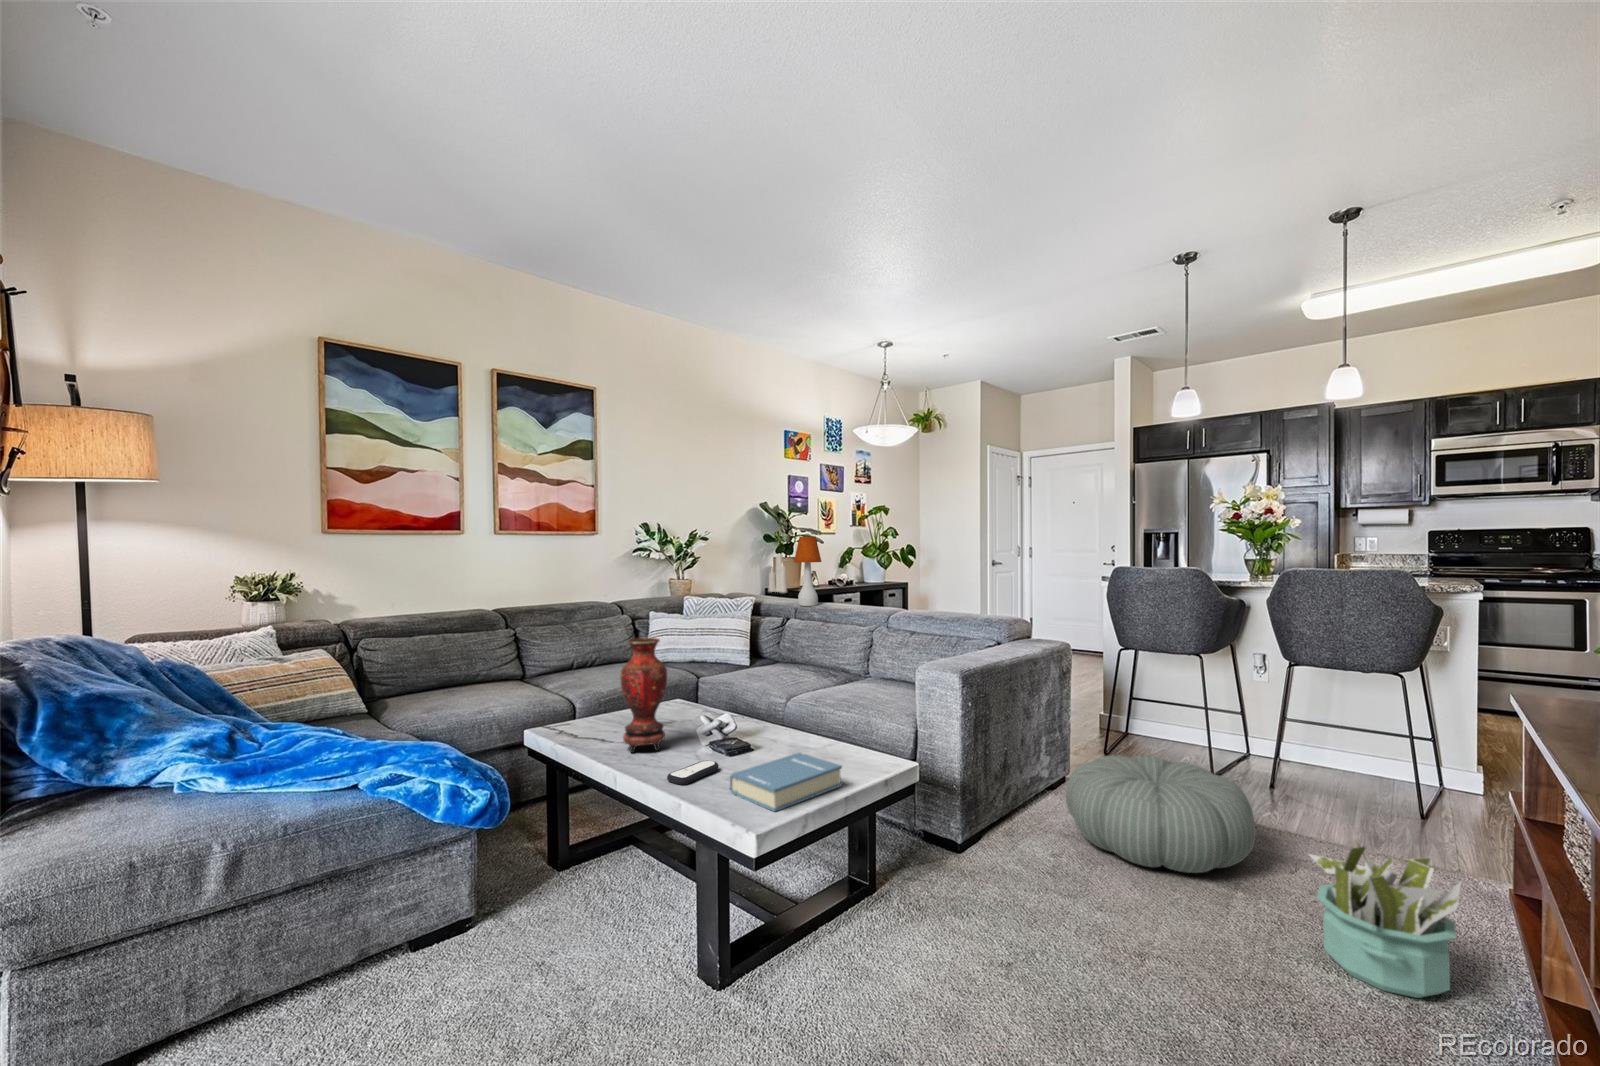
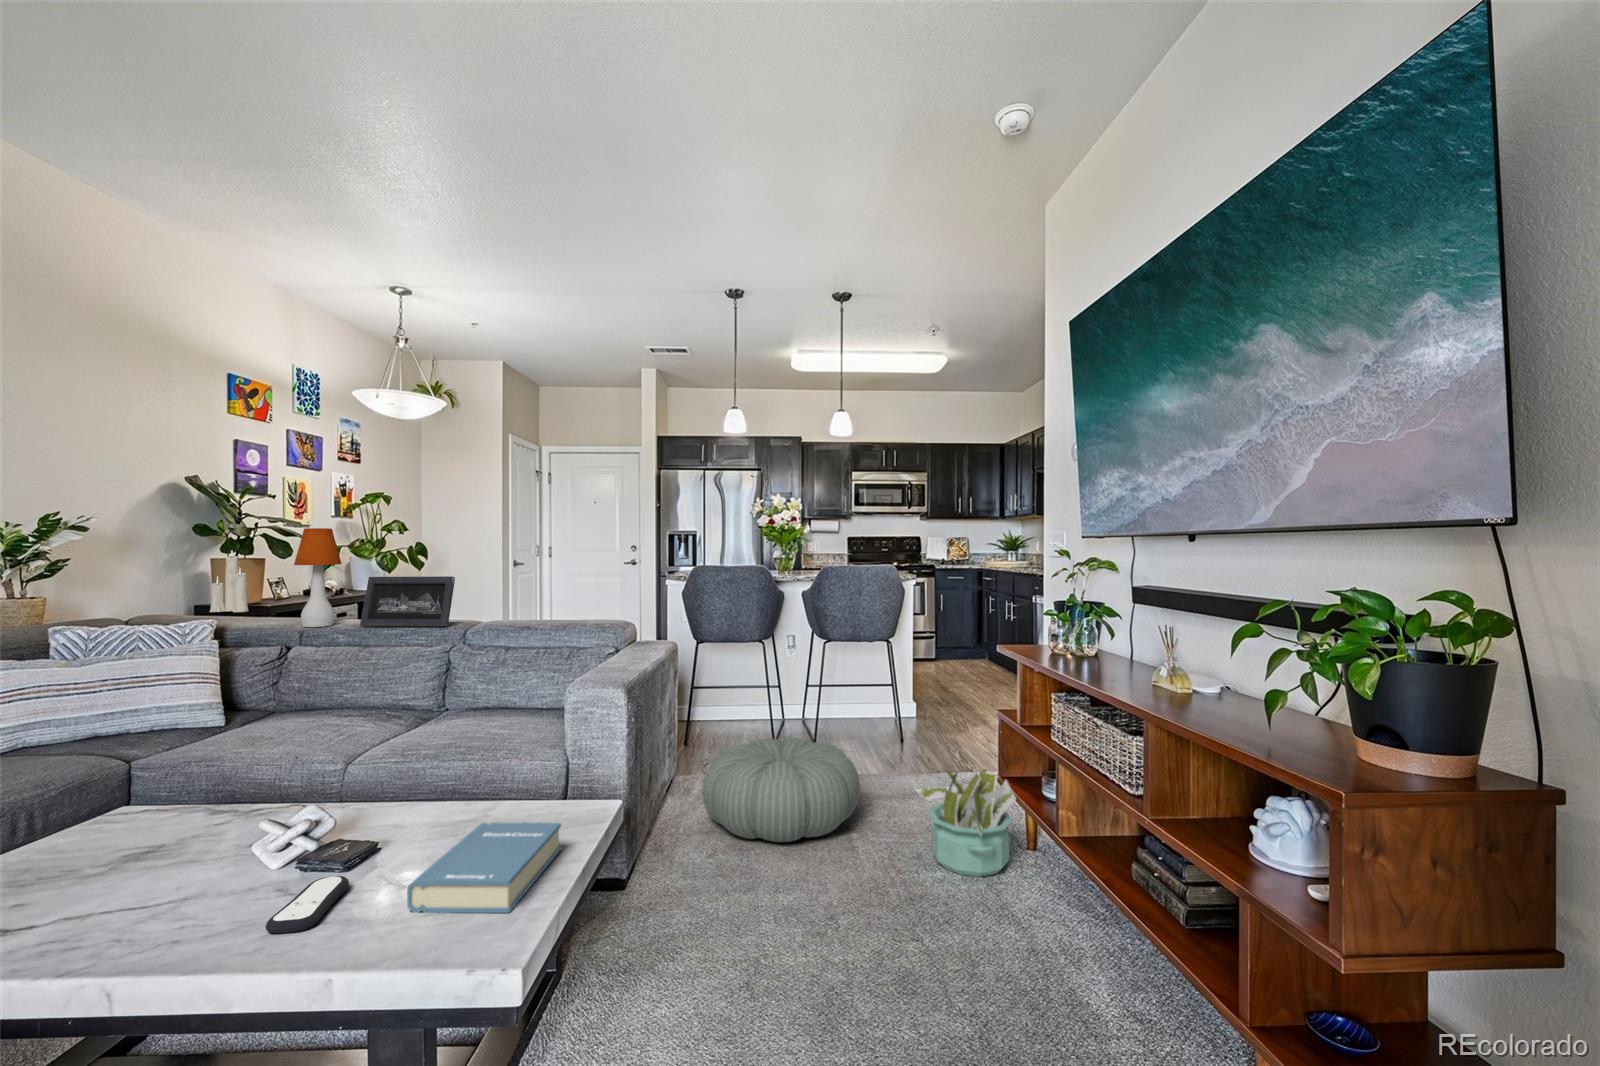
picture frame: none [828,572,885,612] -> present [360,576,455,627]
vase: present [620,638,667,753] -> none [90,696,202,914]

